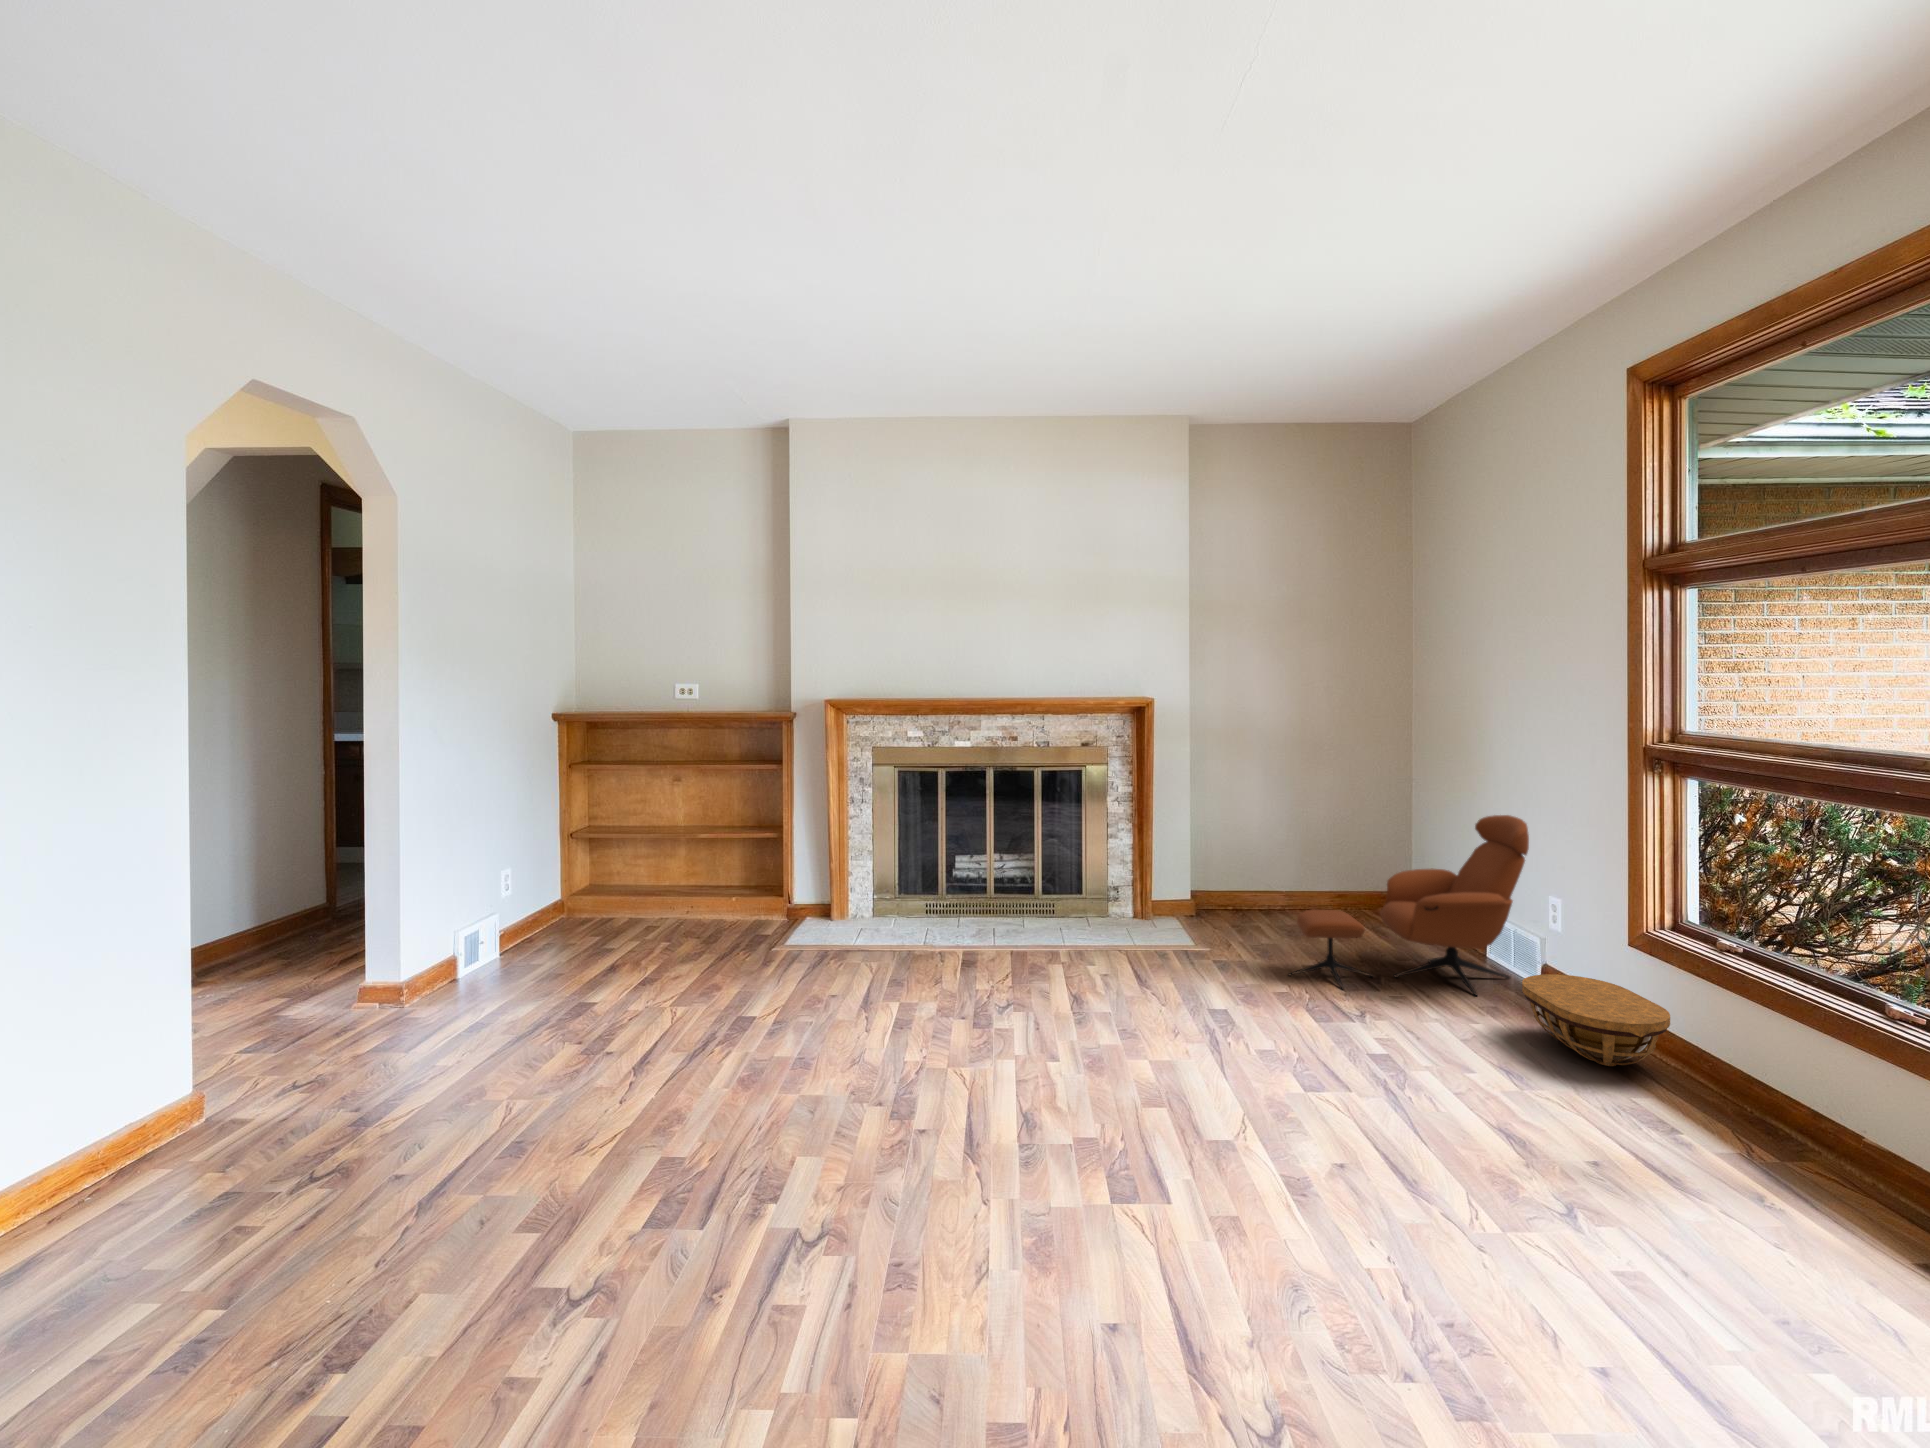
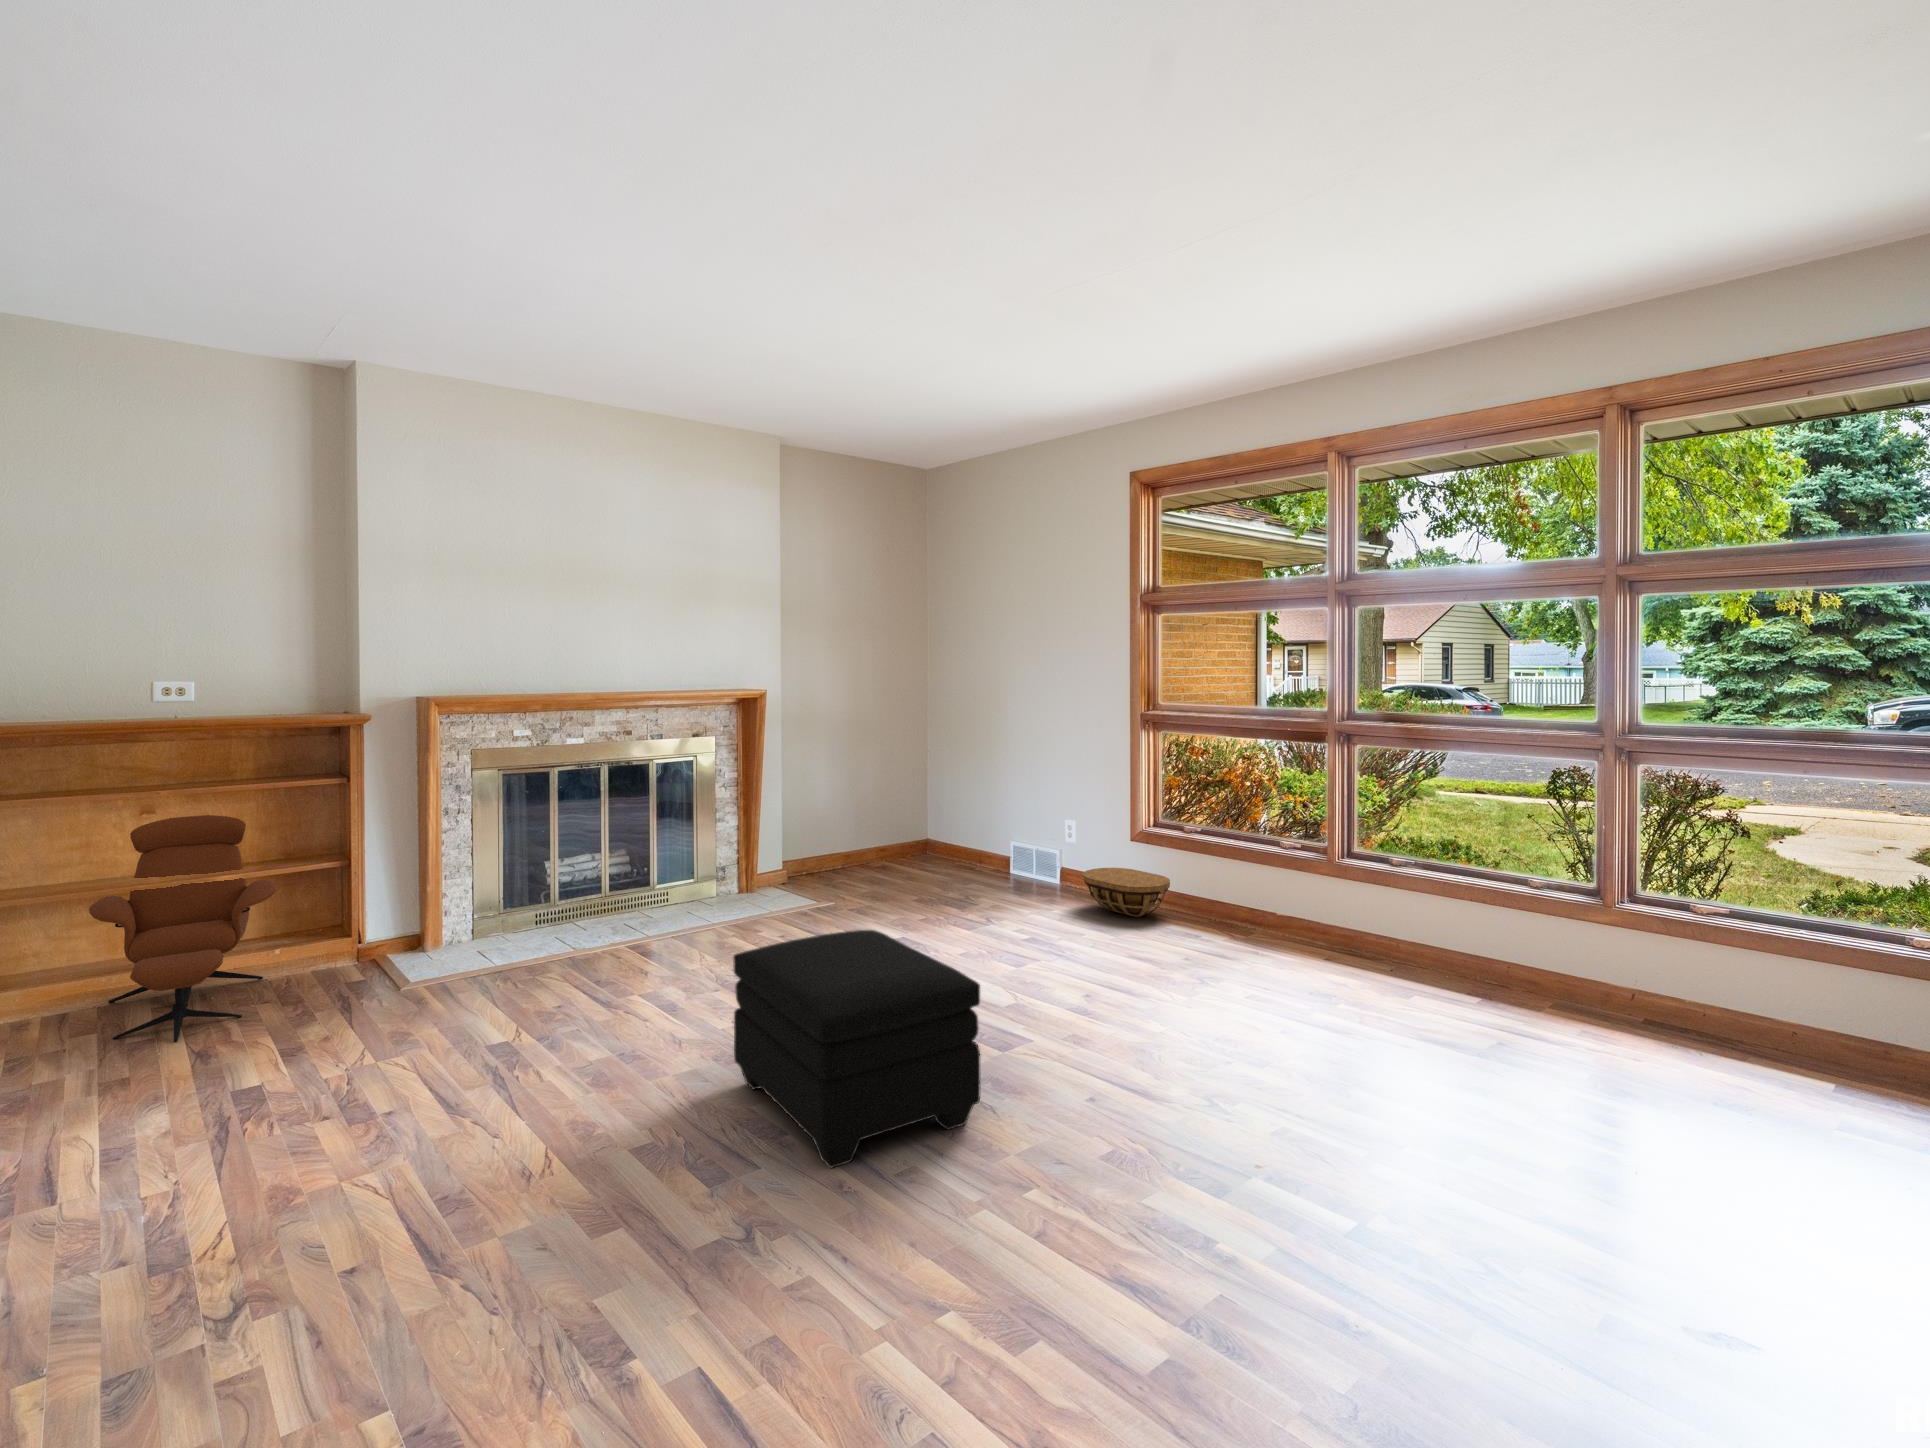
lounge chair: present [1288,815,1529,996] -> present [89,815,276,1043]
ottoman: none [727,979,991,1278] -> present [733,930,980,1168]

